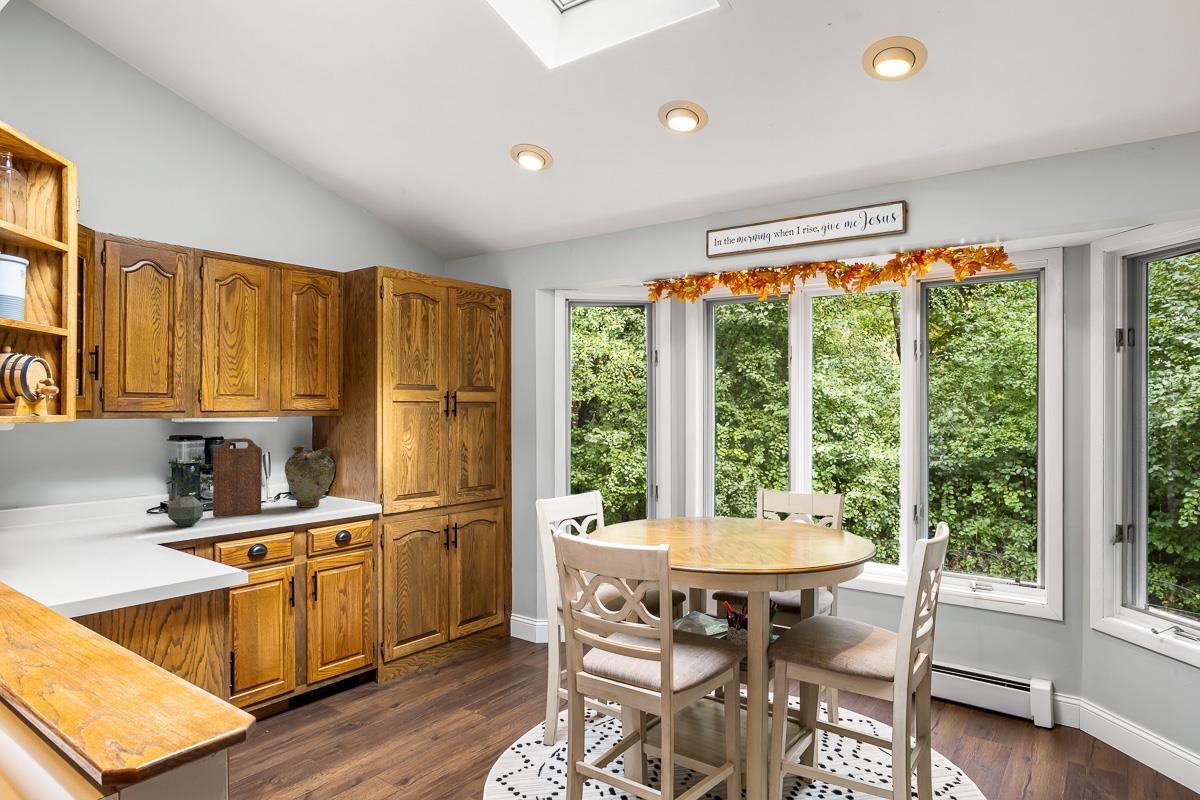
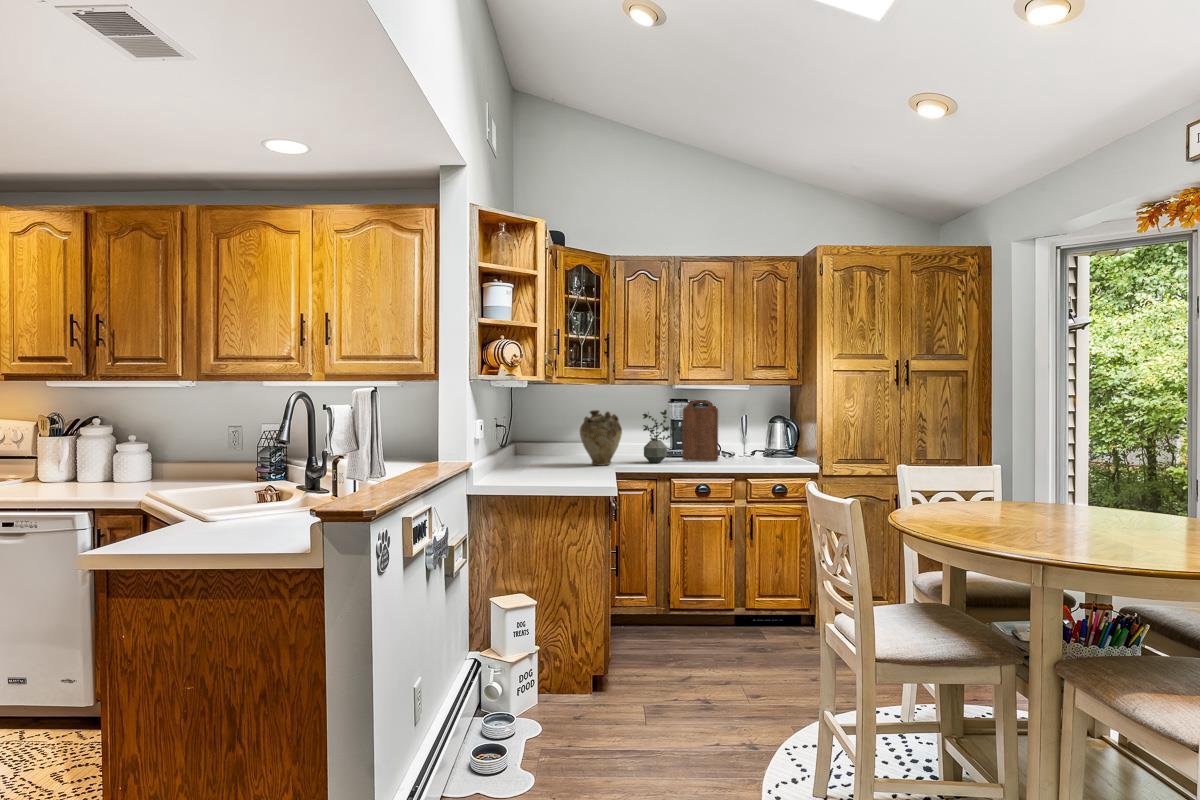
vase: present [285,445,335,507] -> present [580,410,622,466]

